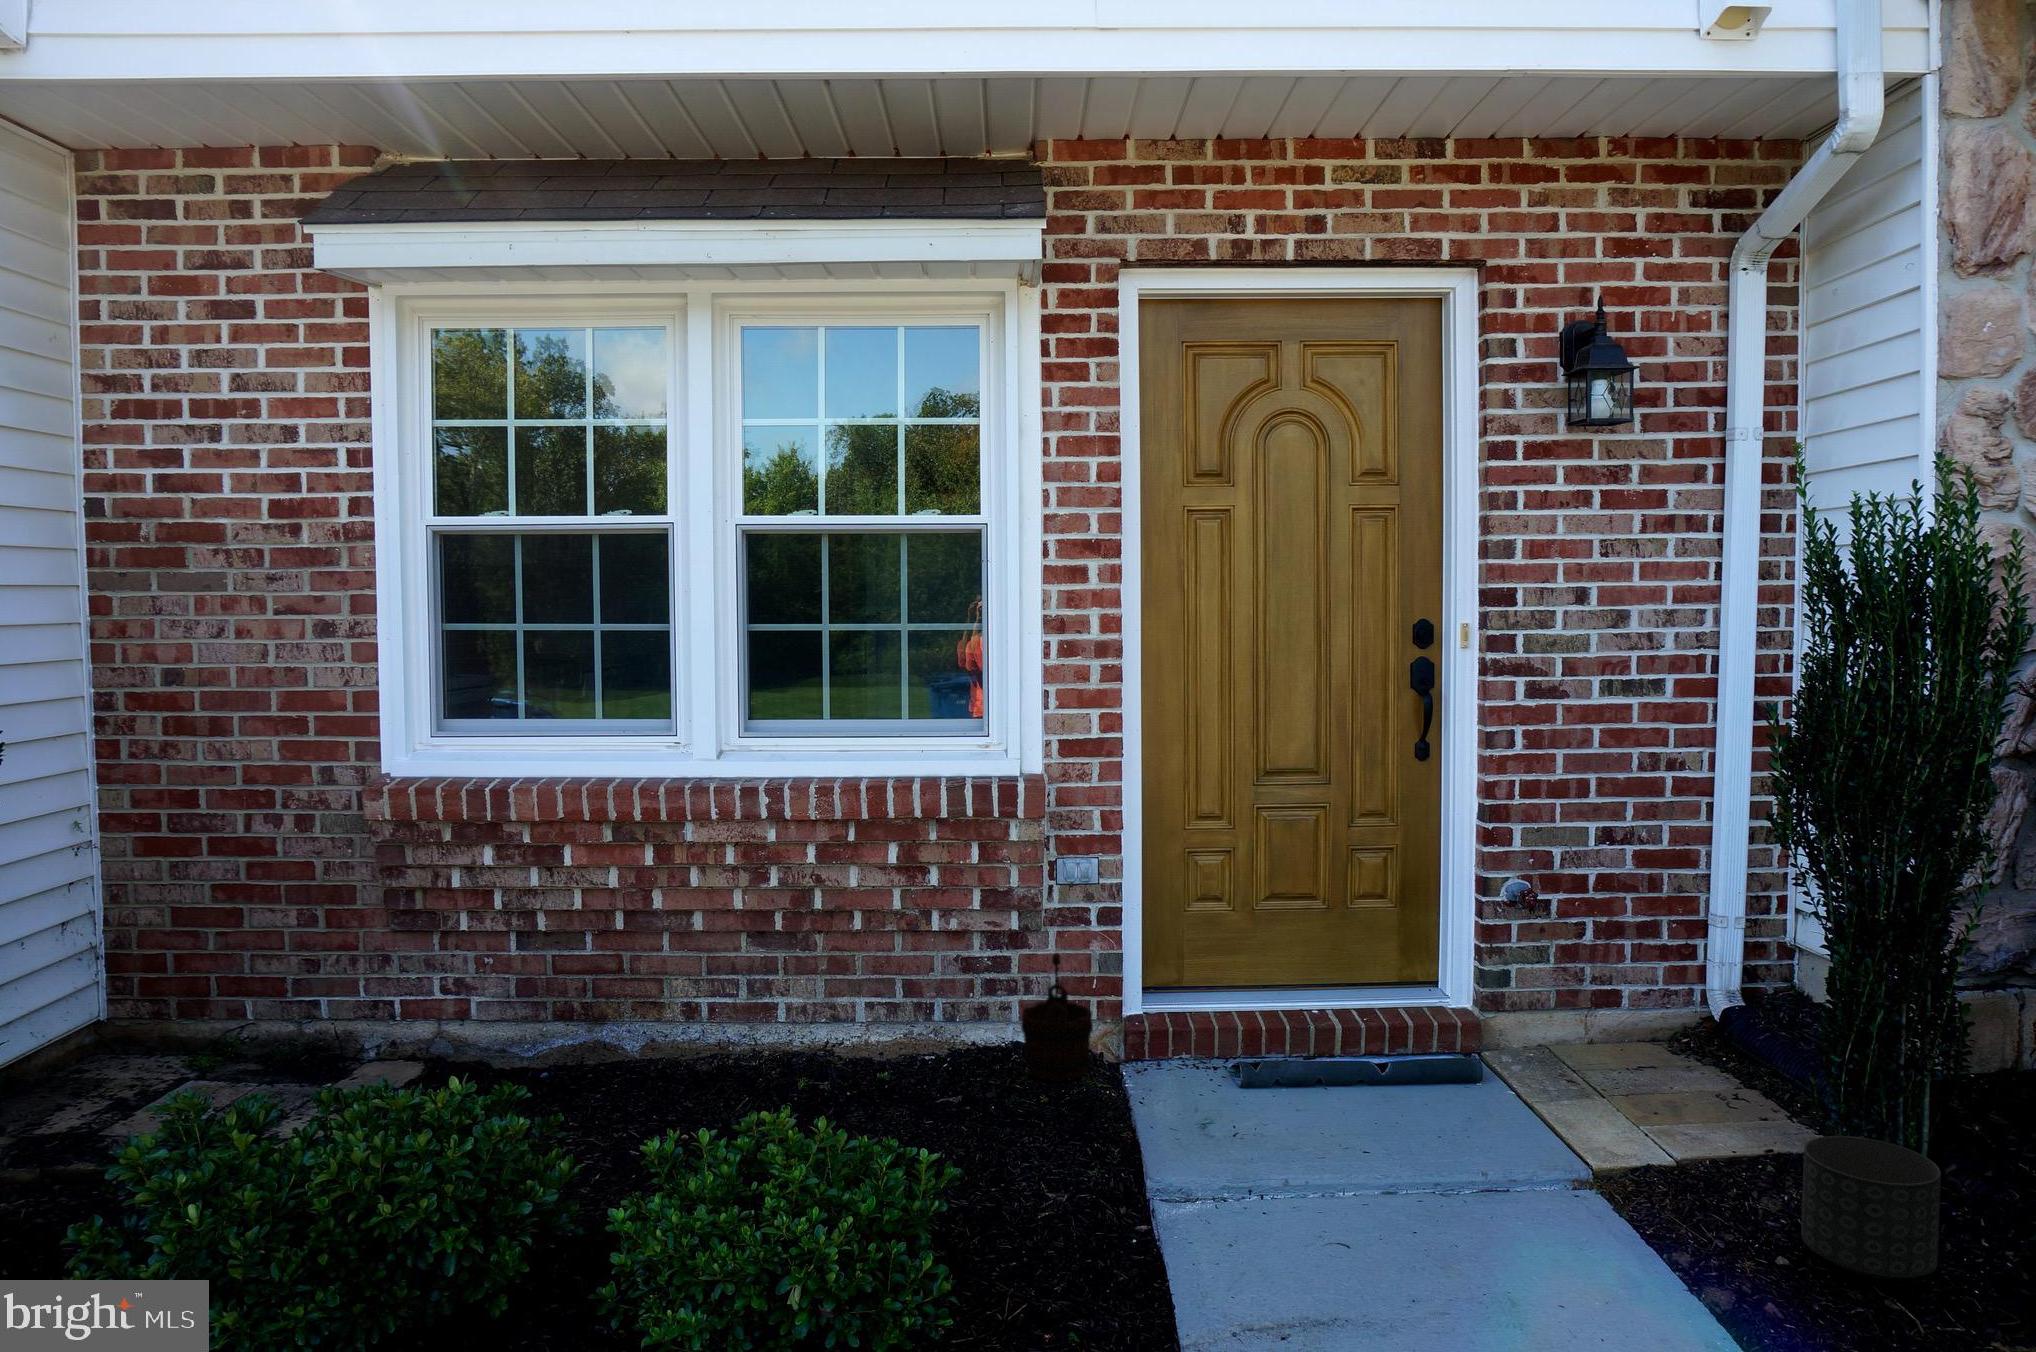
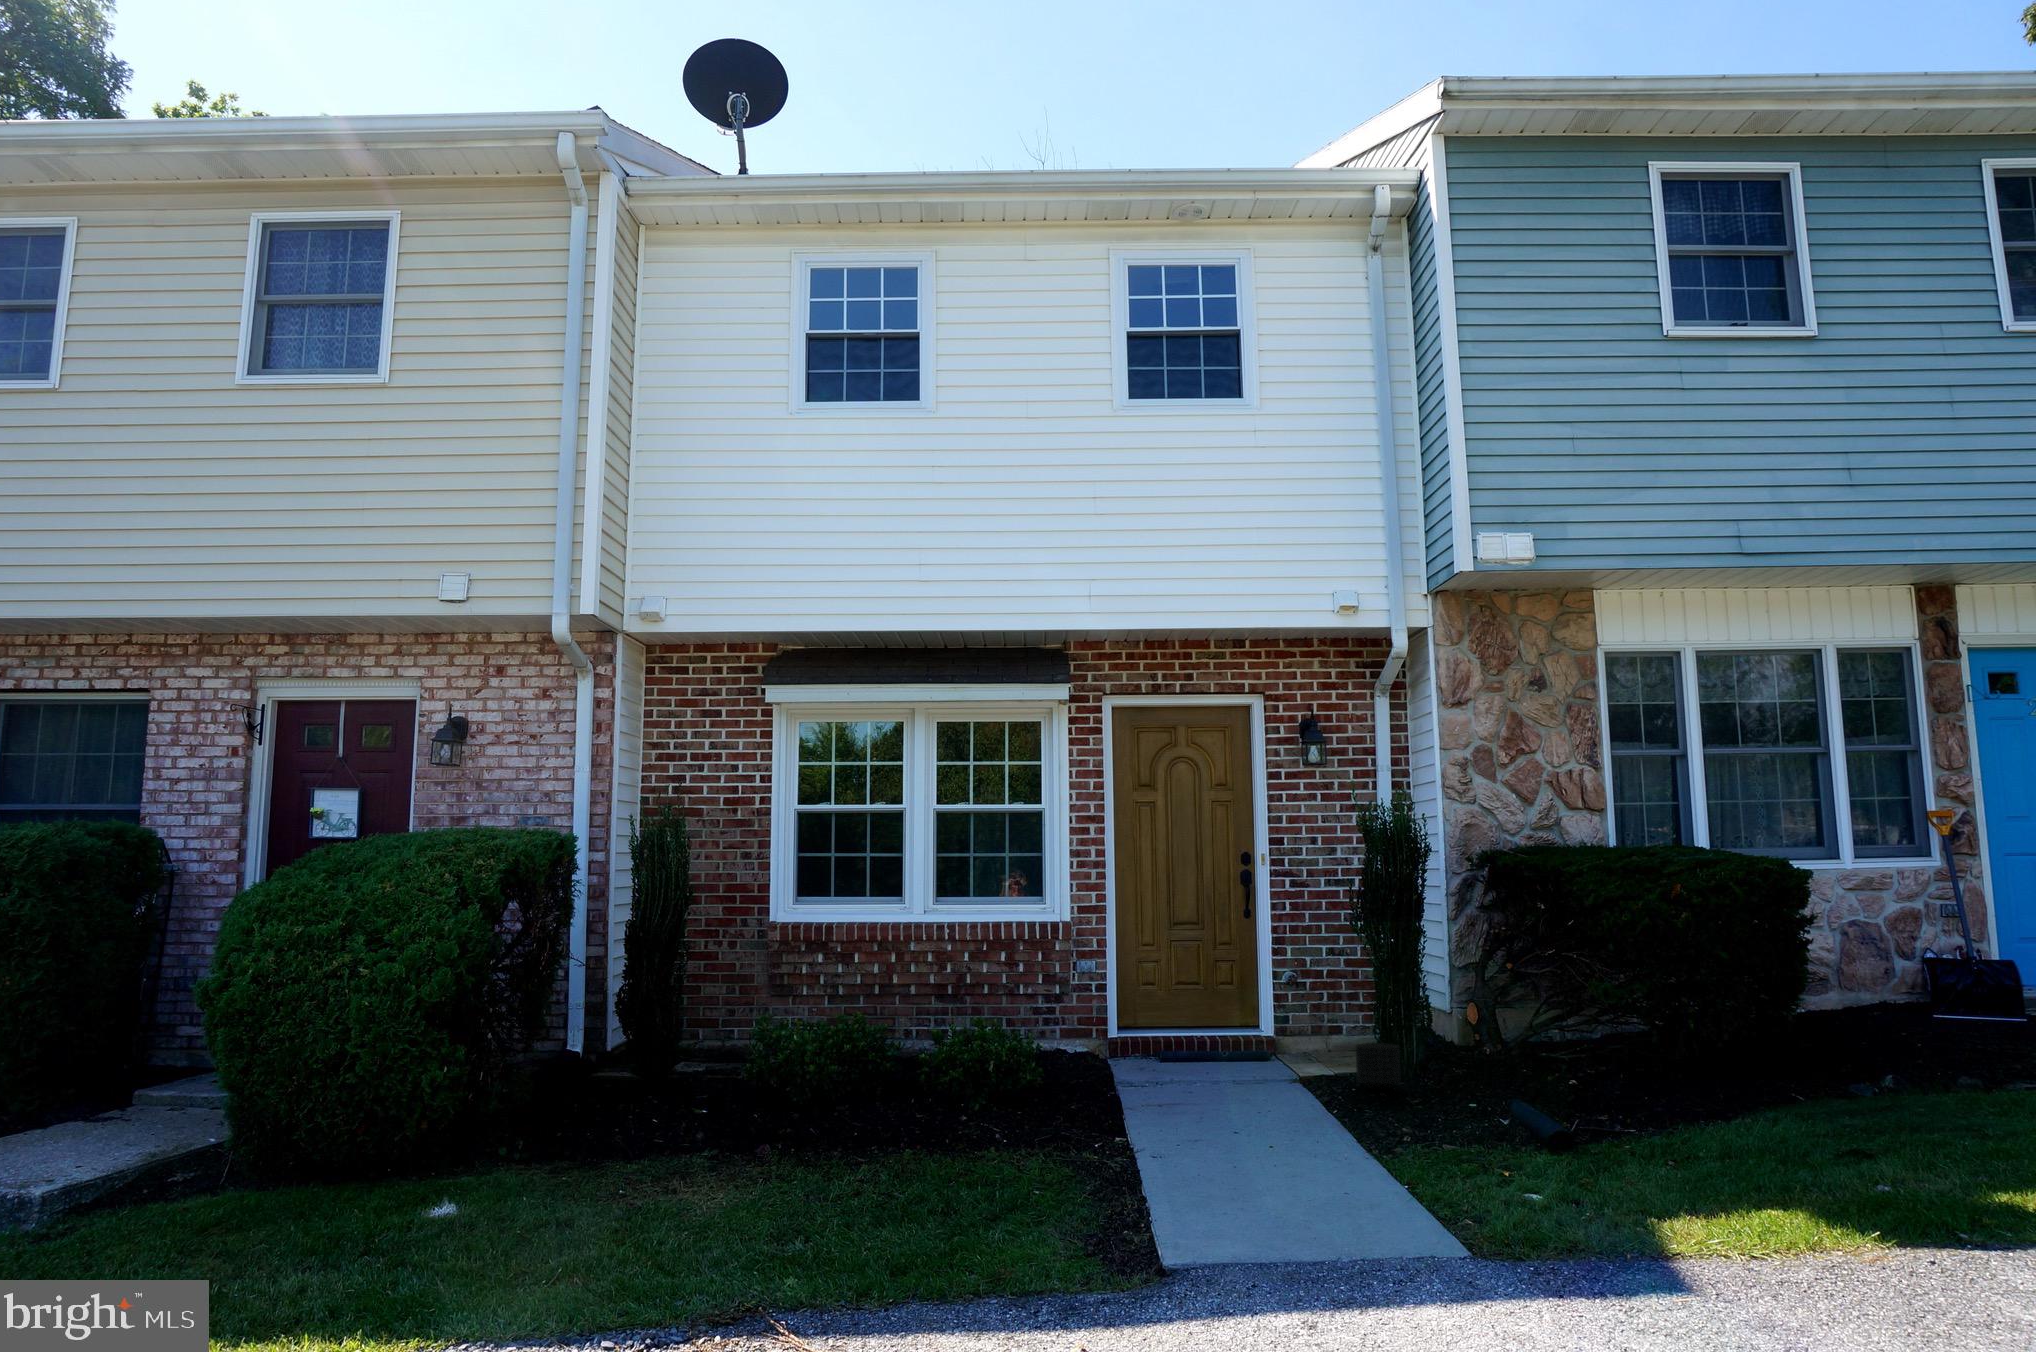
wooden bucket: present [1021,953,1093,1081] -> none [1062,1002,1094,1059]

